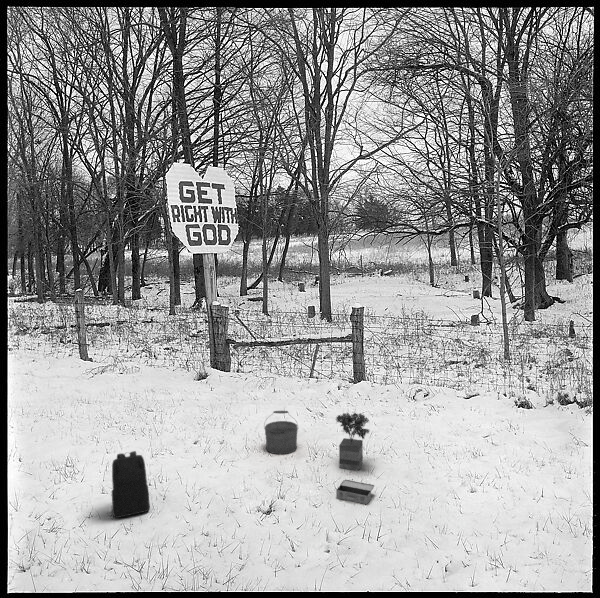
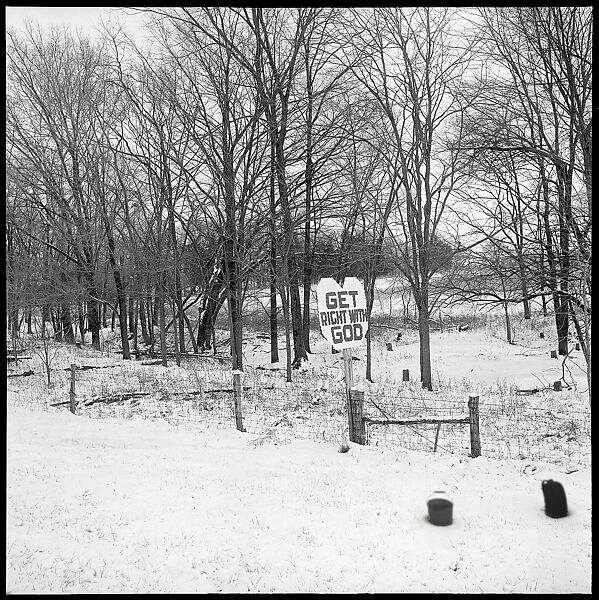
potted tree: present [336,413,369,470] -> none [487,495,518,543]
backpack: present [112,451,150,518] -> present [541,479,568,518]
toolbox: present [336,480,374,504] -> none [501,551,530,573]

